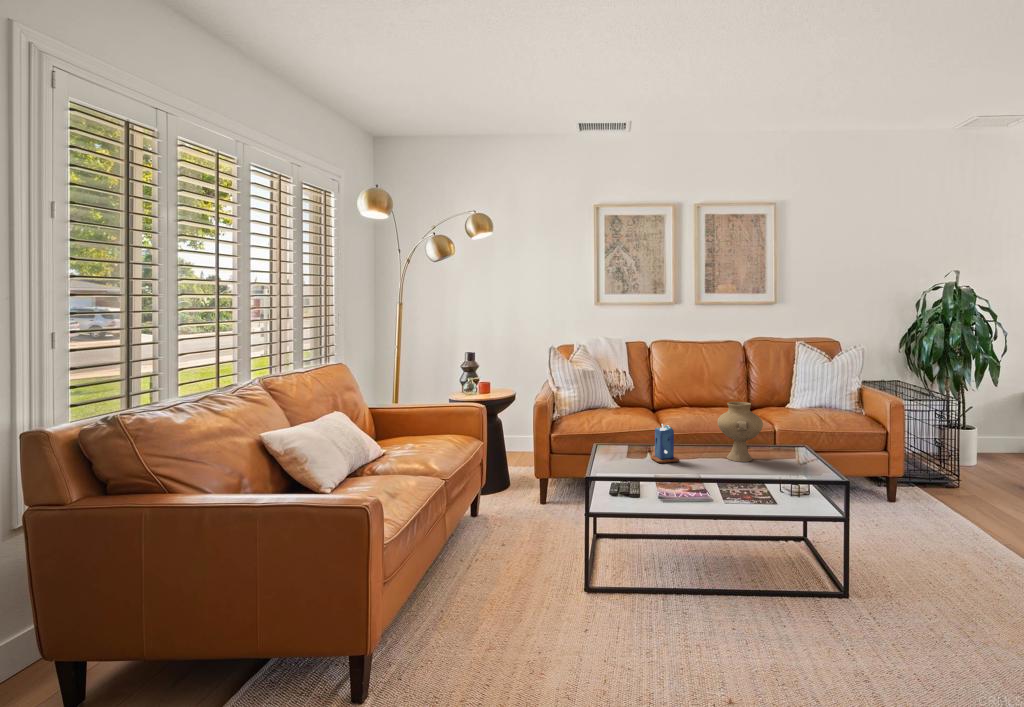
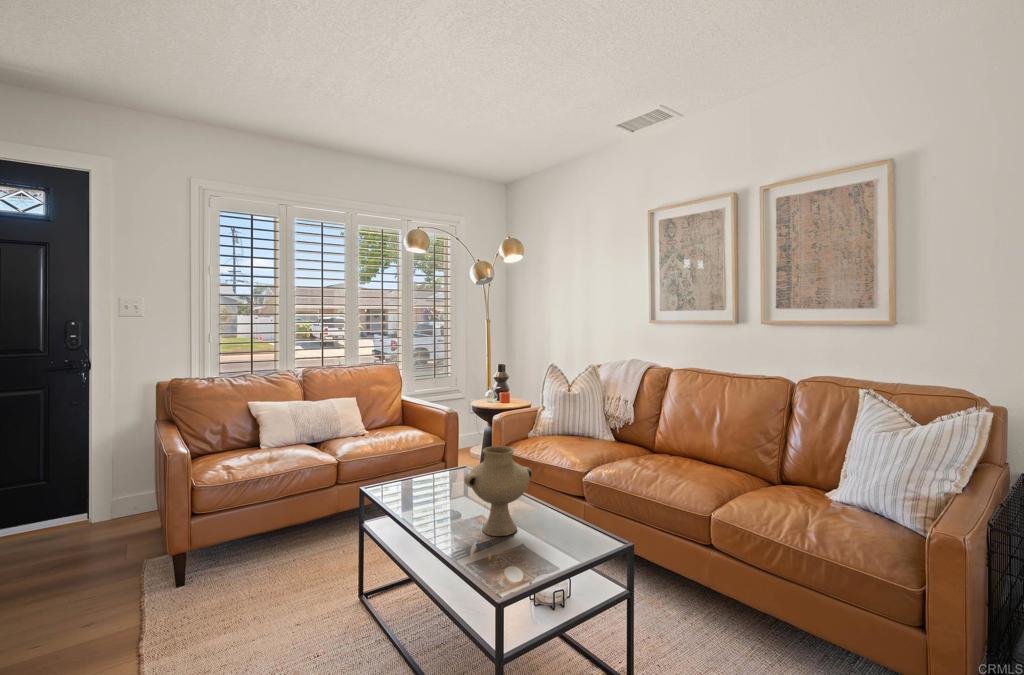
candle: present [651,424,679,463] -> none [412,455,449,507]

